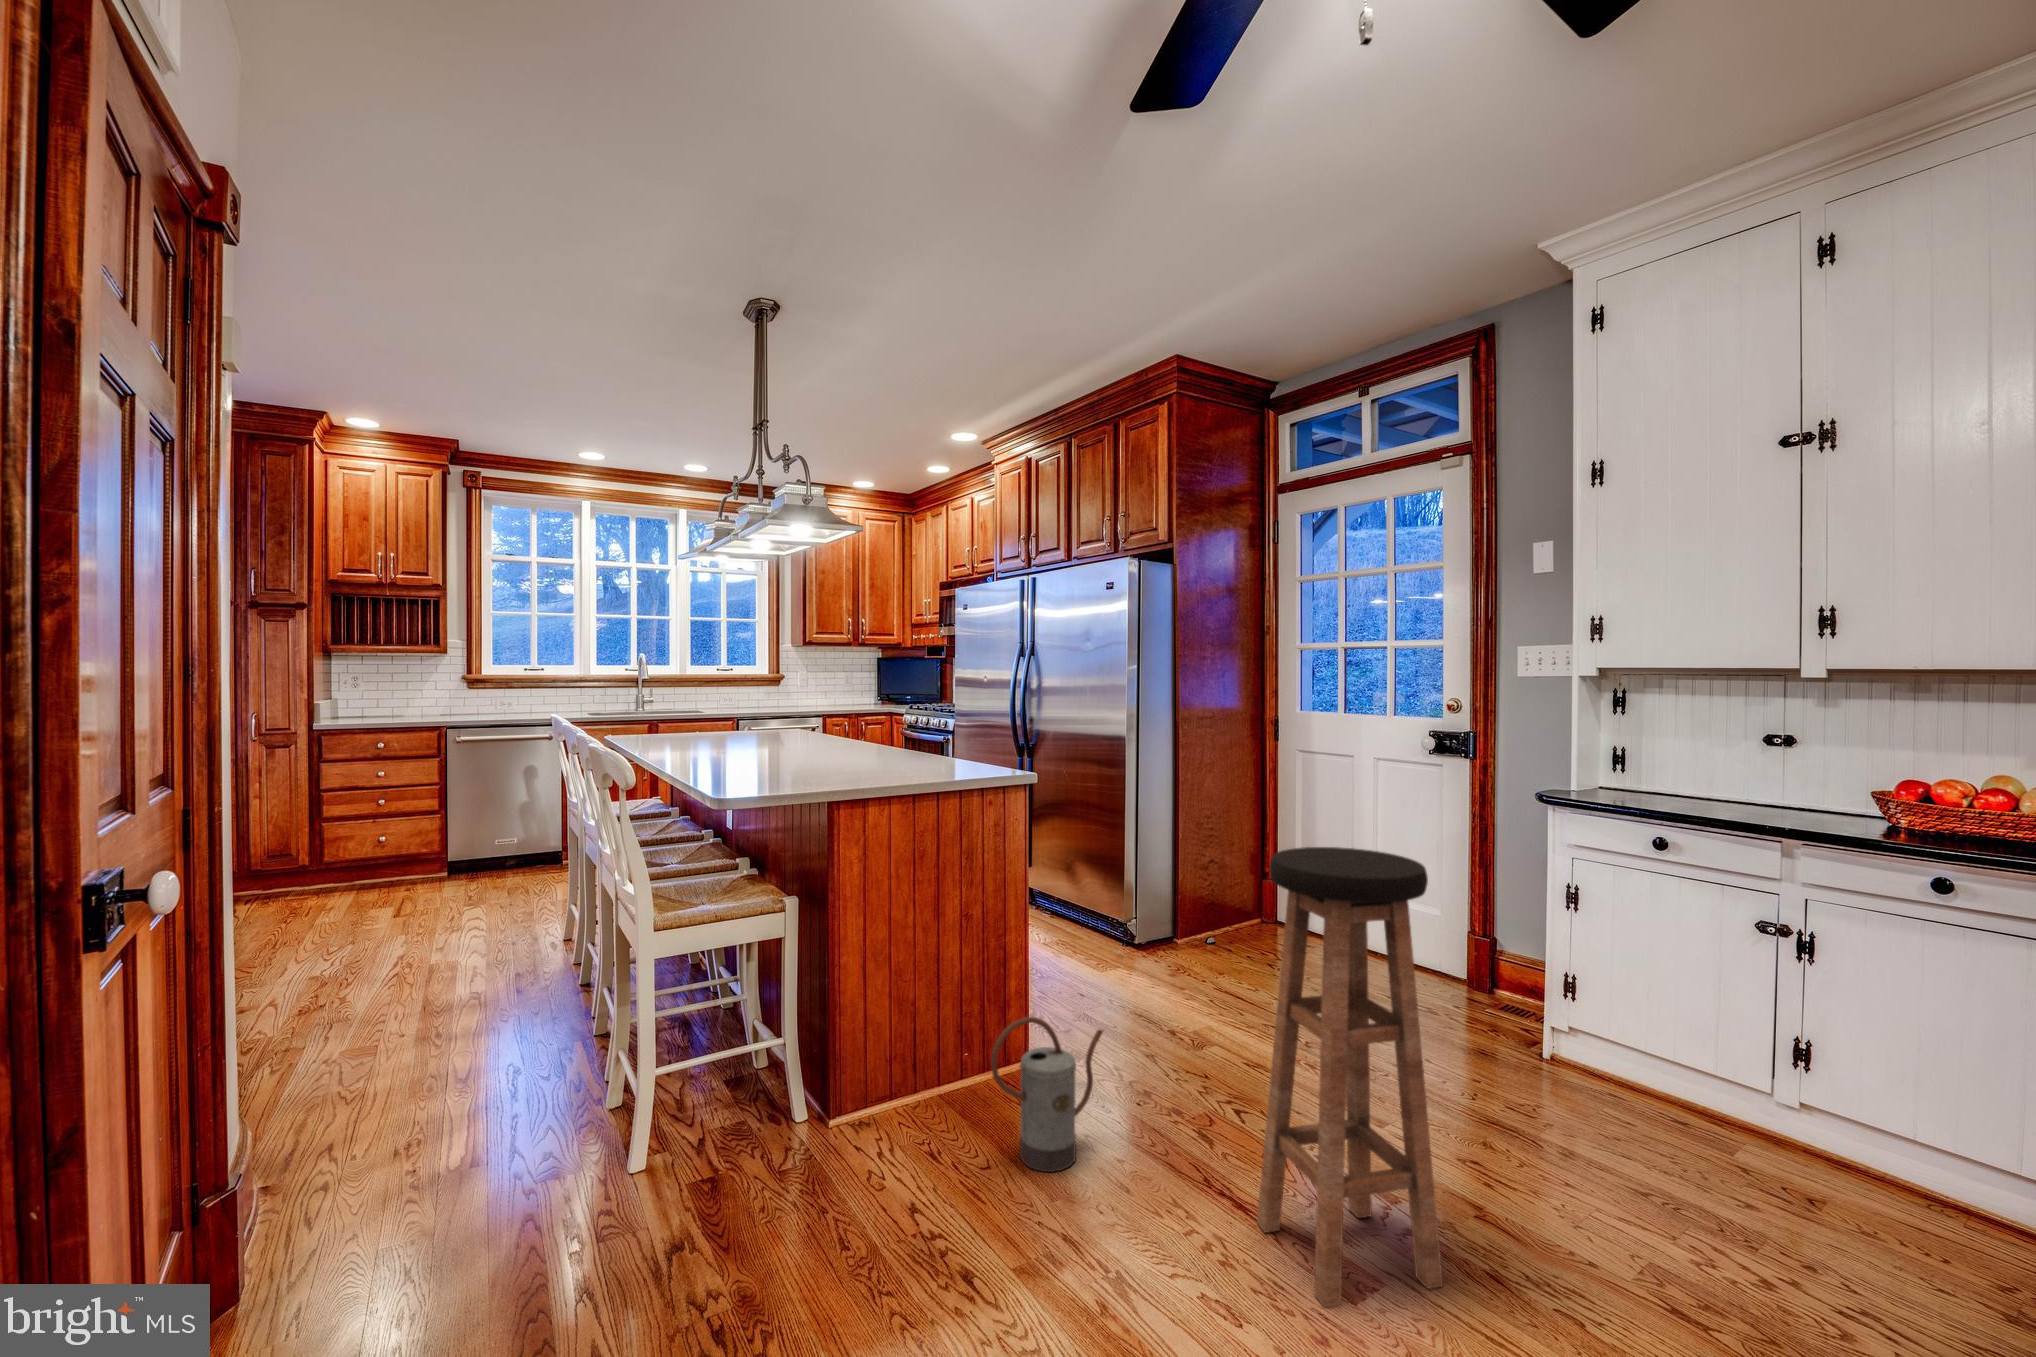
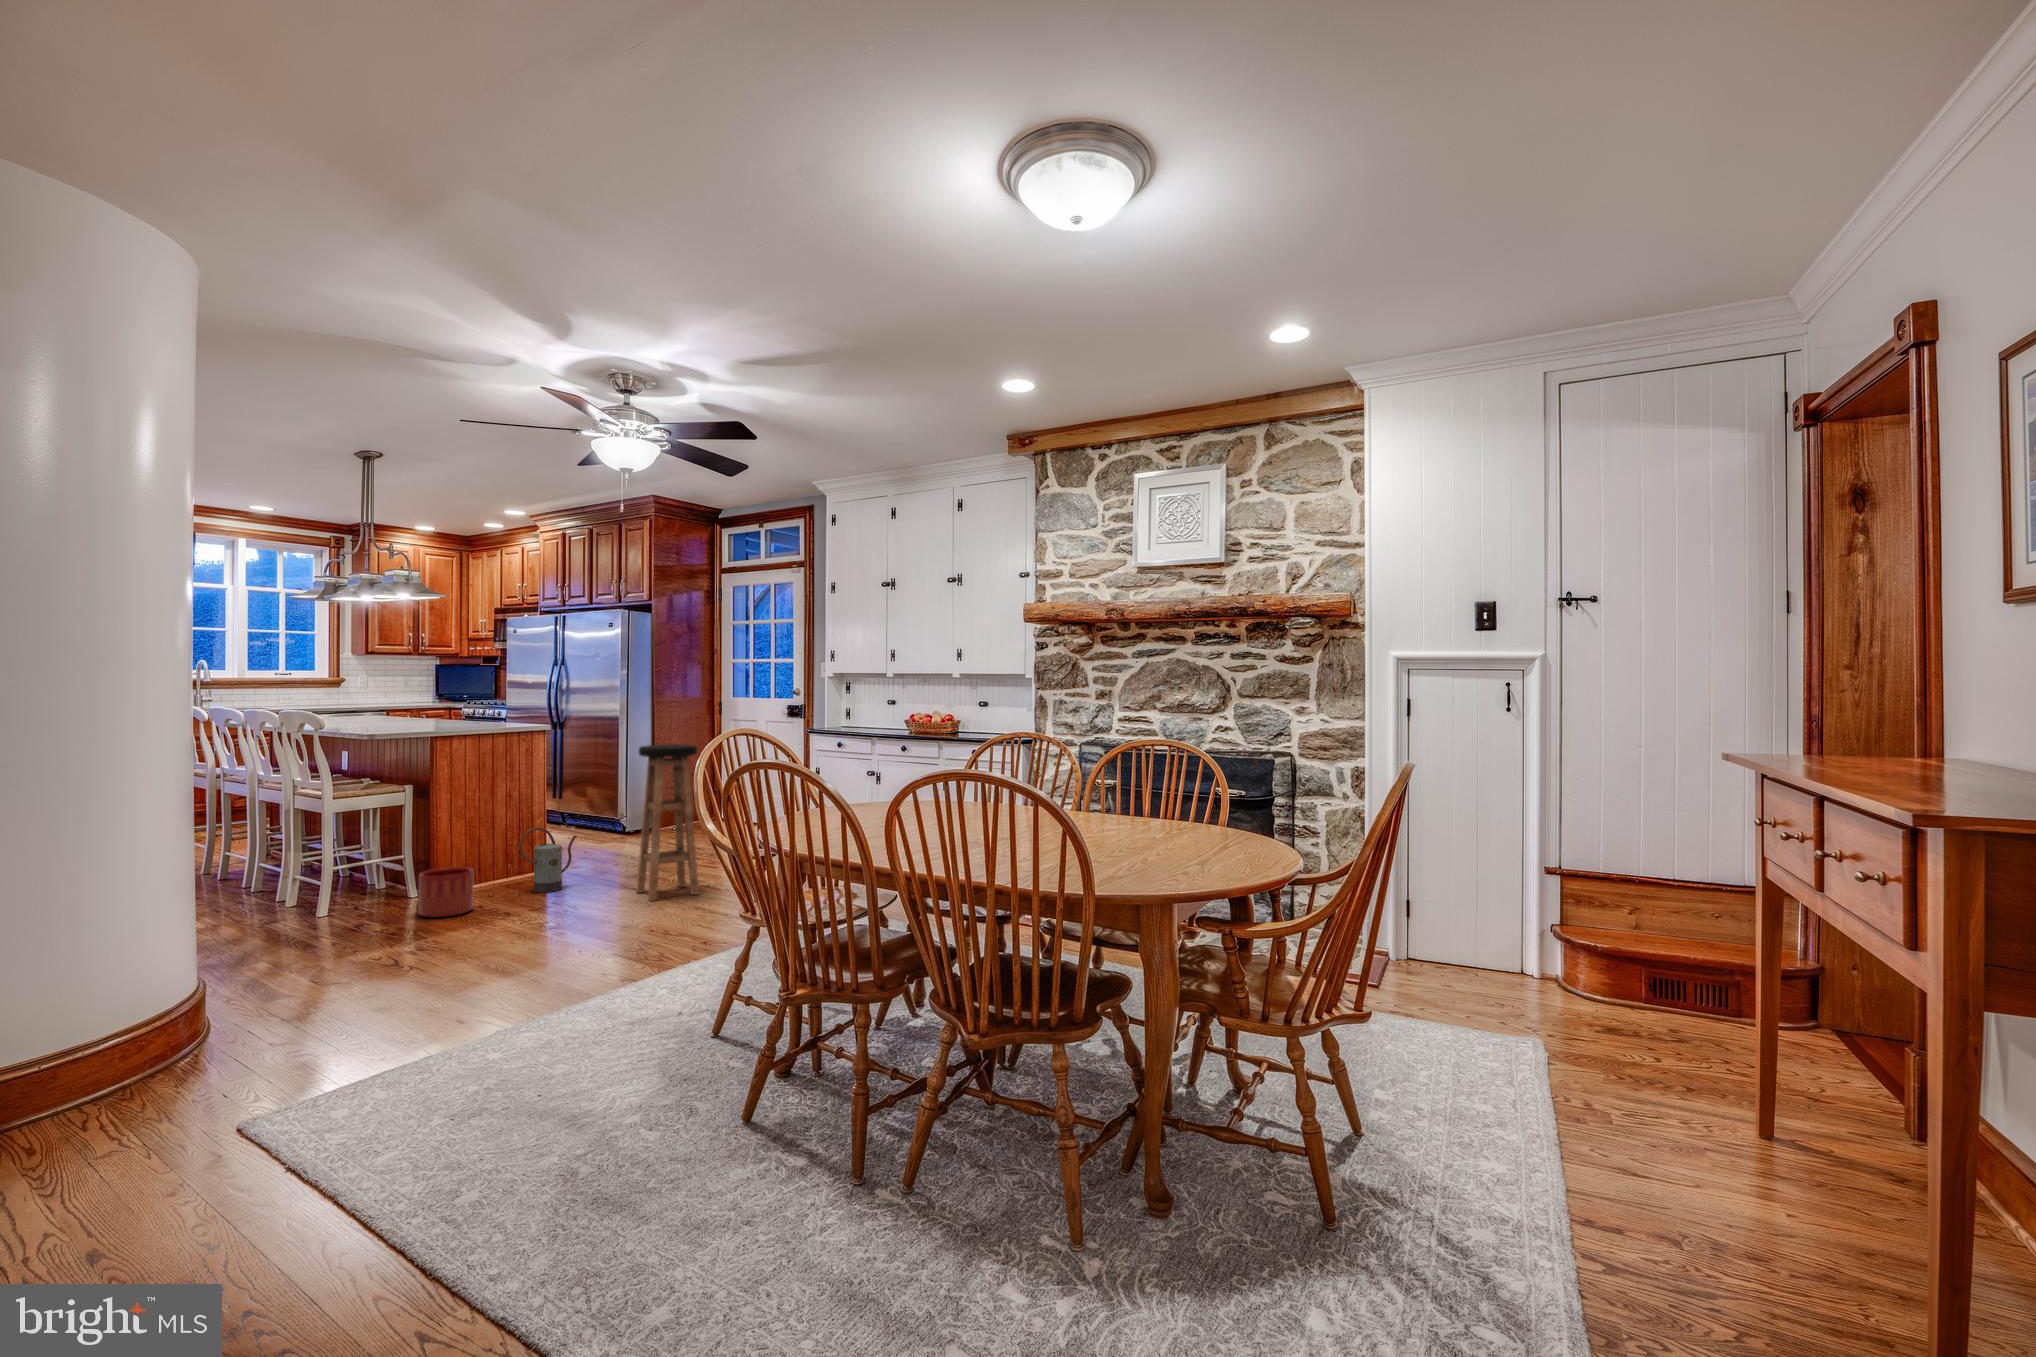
planter: none [783,1124,898,1286] -> present [419,867,474,918]

